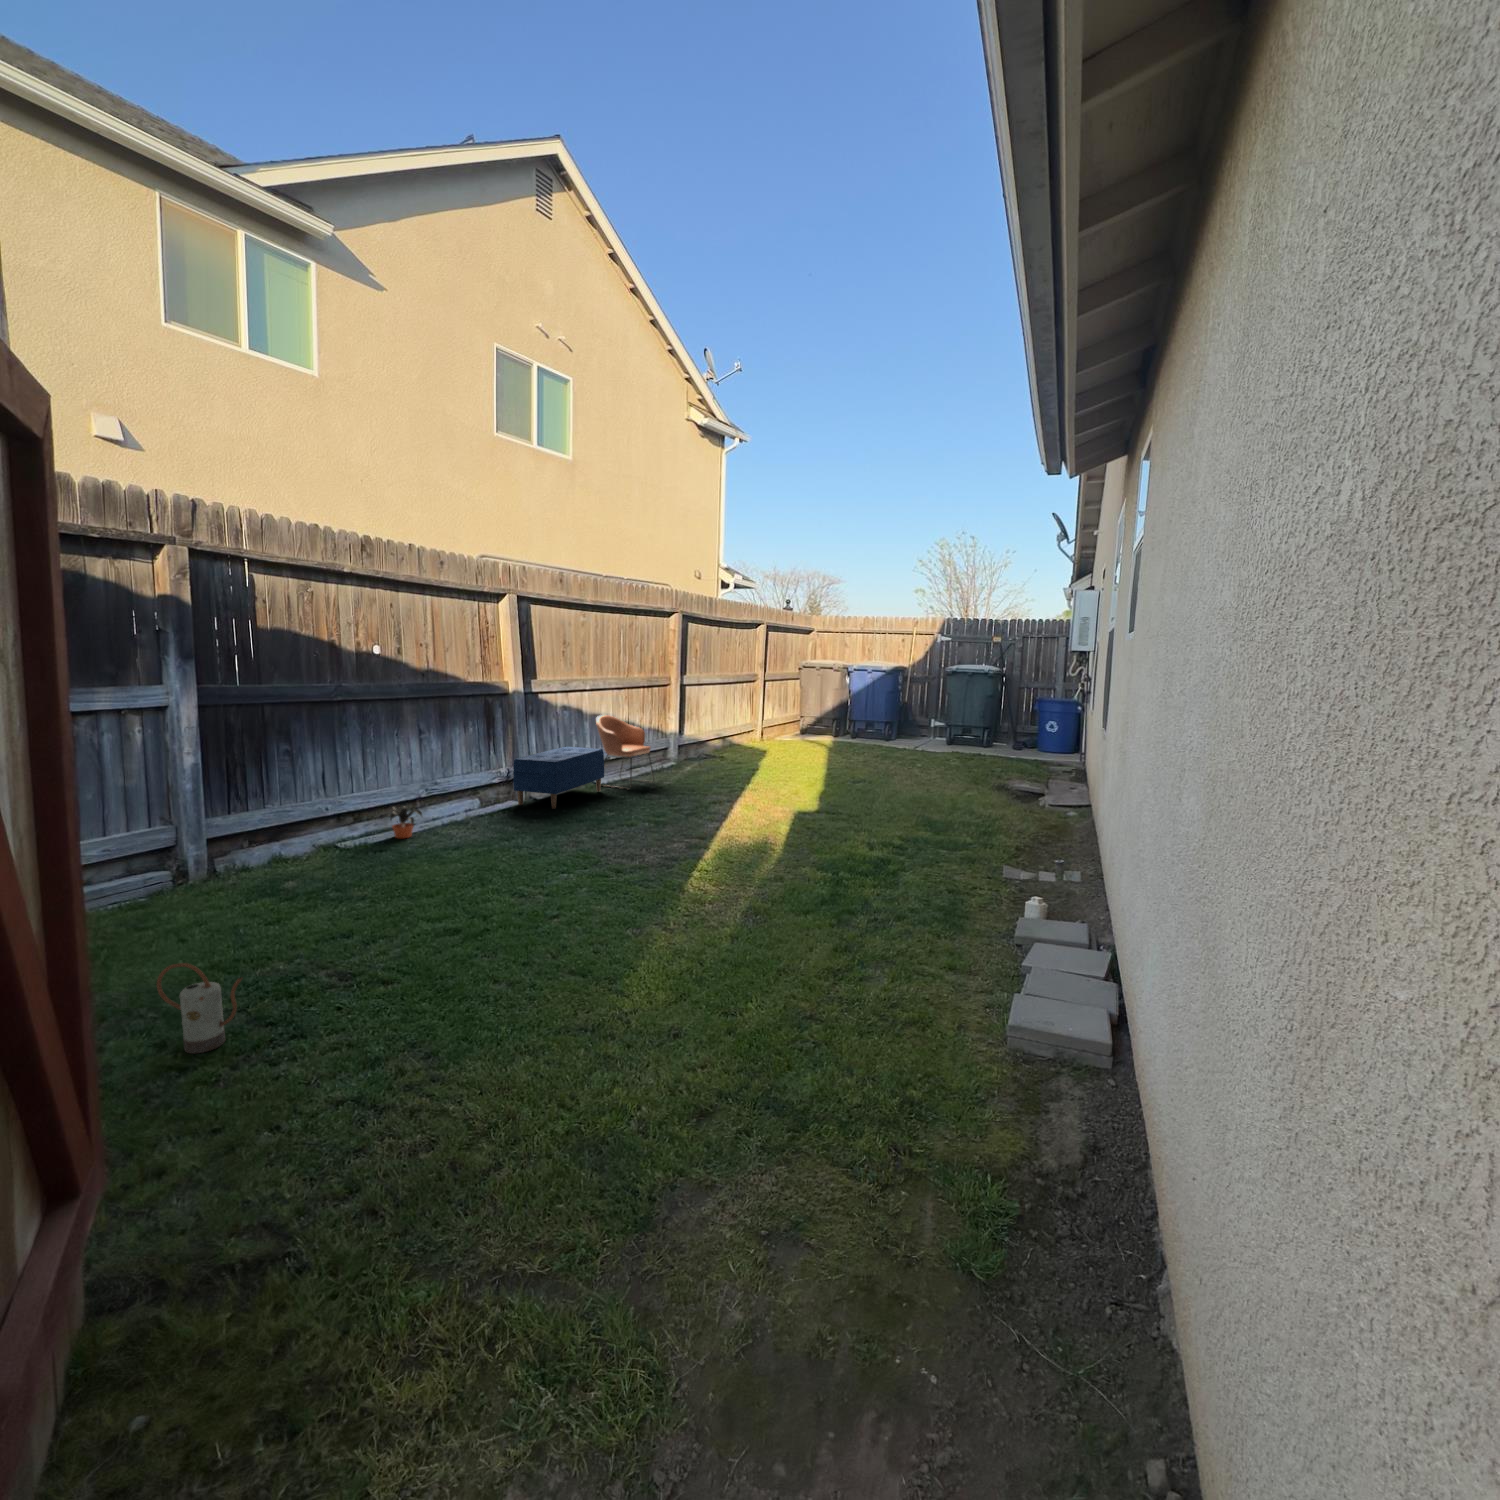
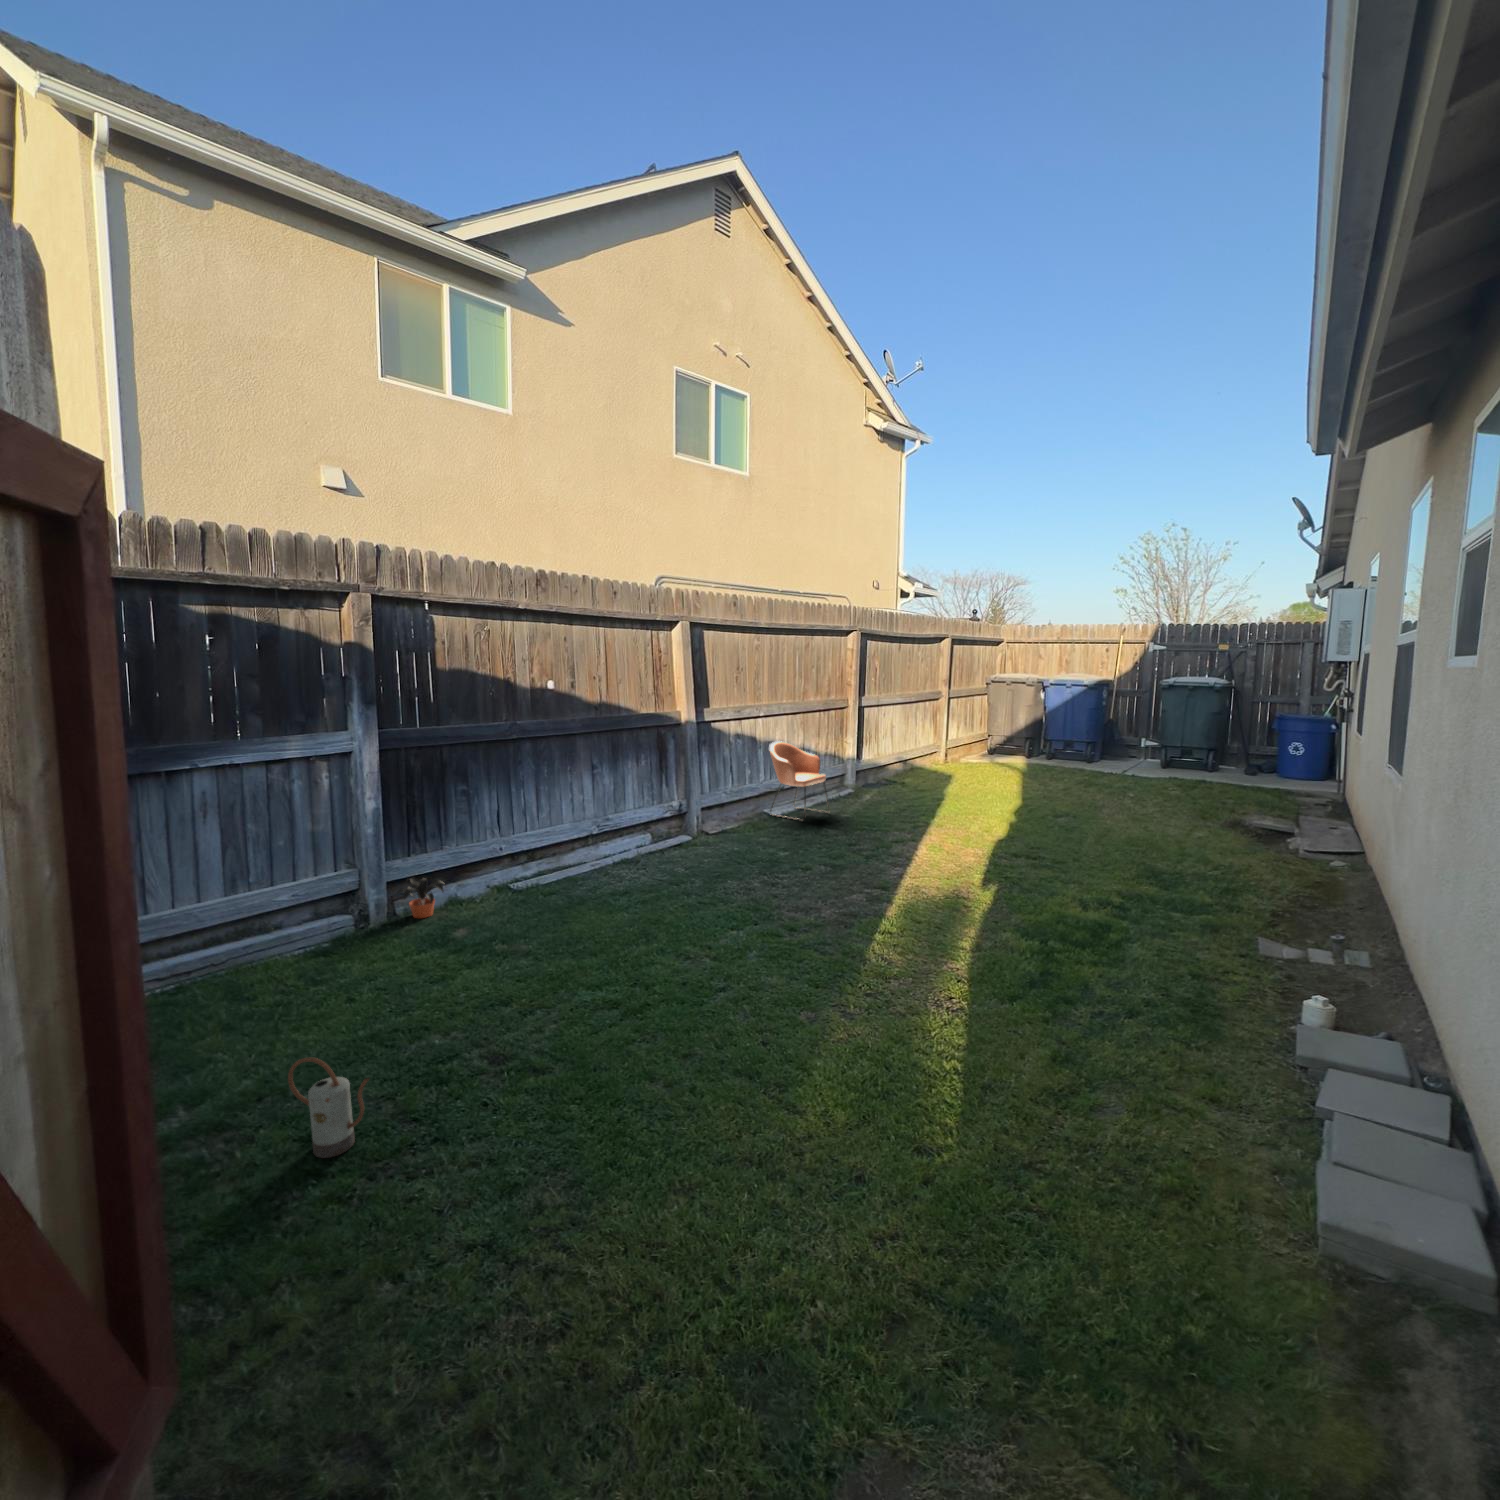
bench: present [513,746,604,809] -> none [685,775,777,843]
potted plant: present [383,806,422,838] -> present [397,877,444,918]

